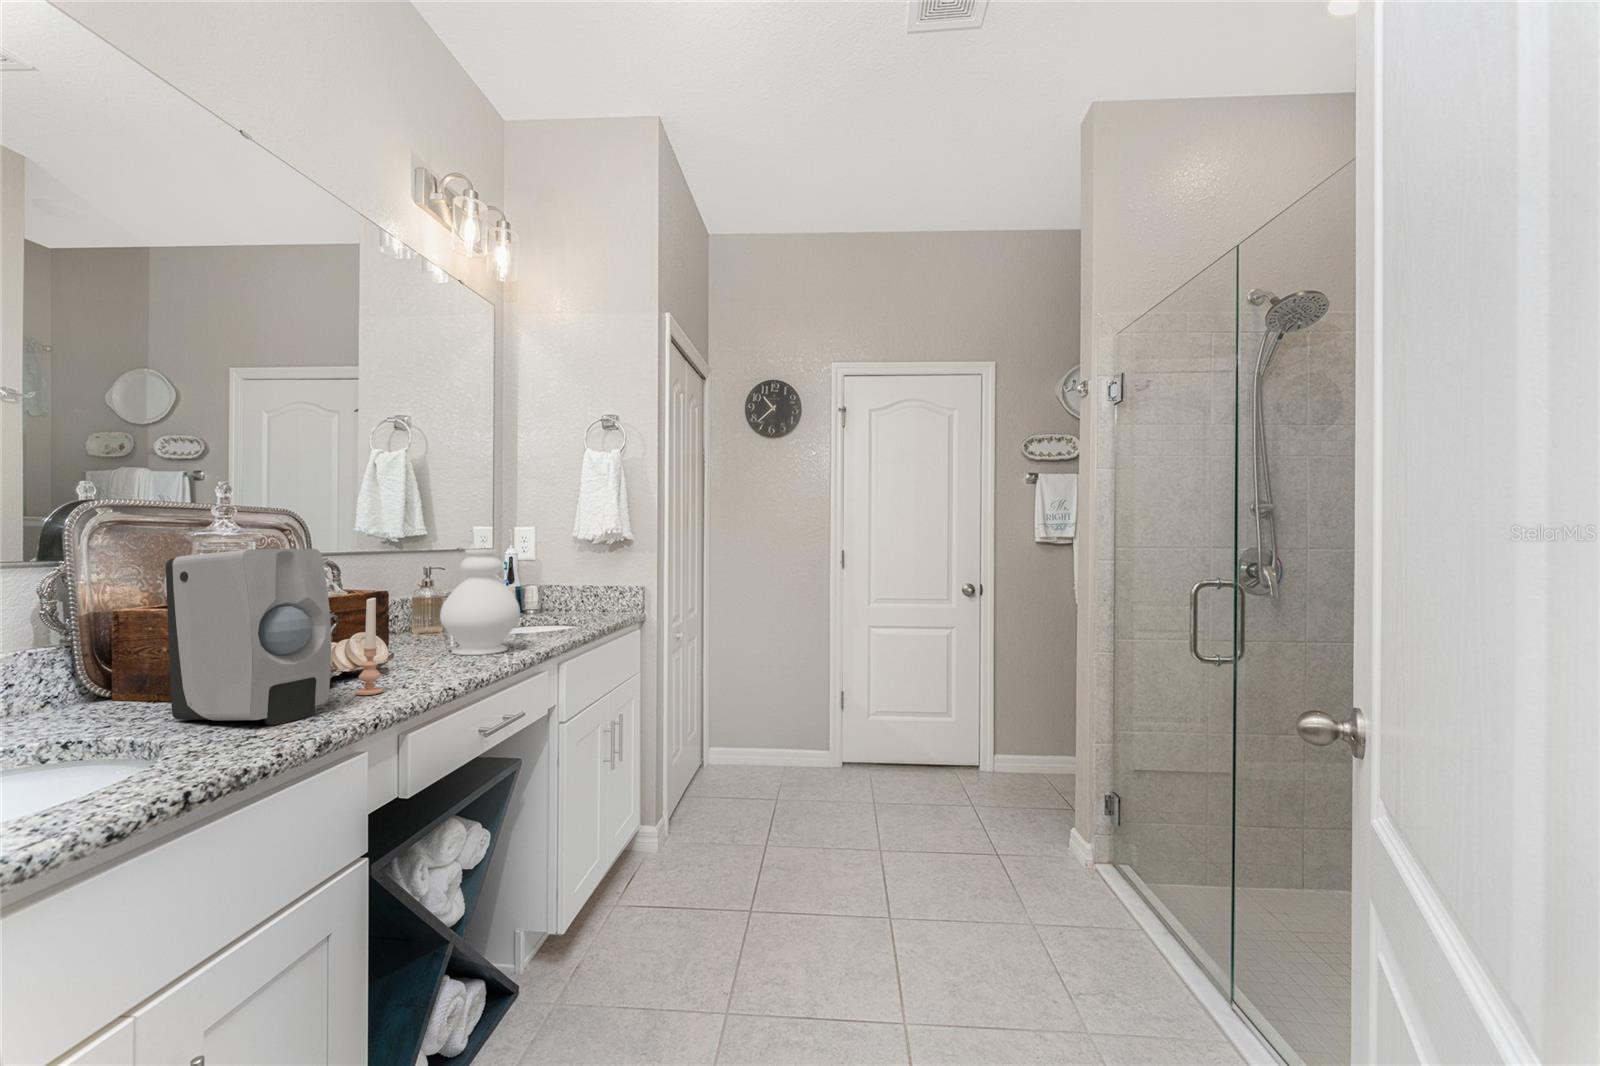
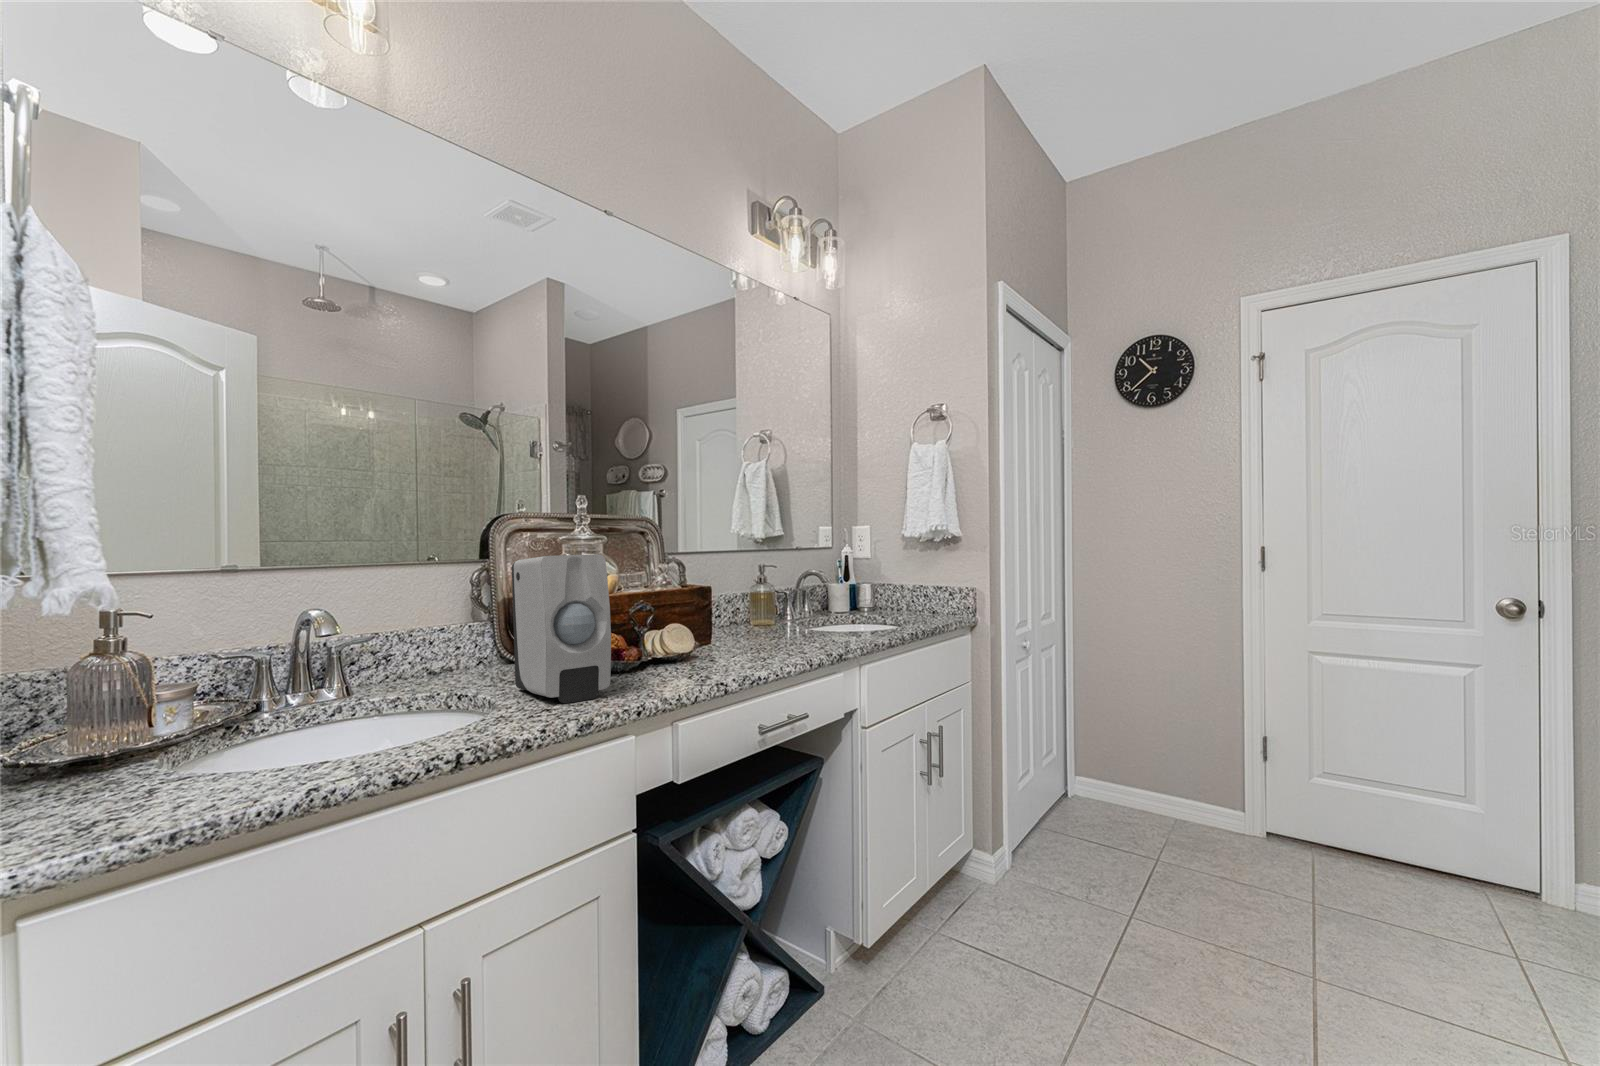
decorative vase: present [440,549,520,655] -> none [749,550,818,652]
candle: present [355,598,384,695] -> none [645,597,667,684]

